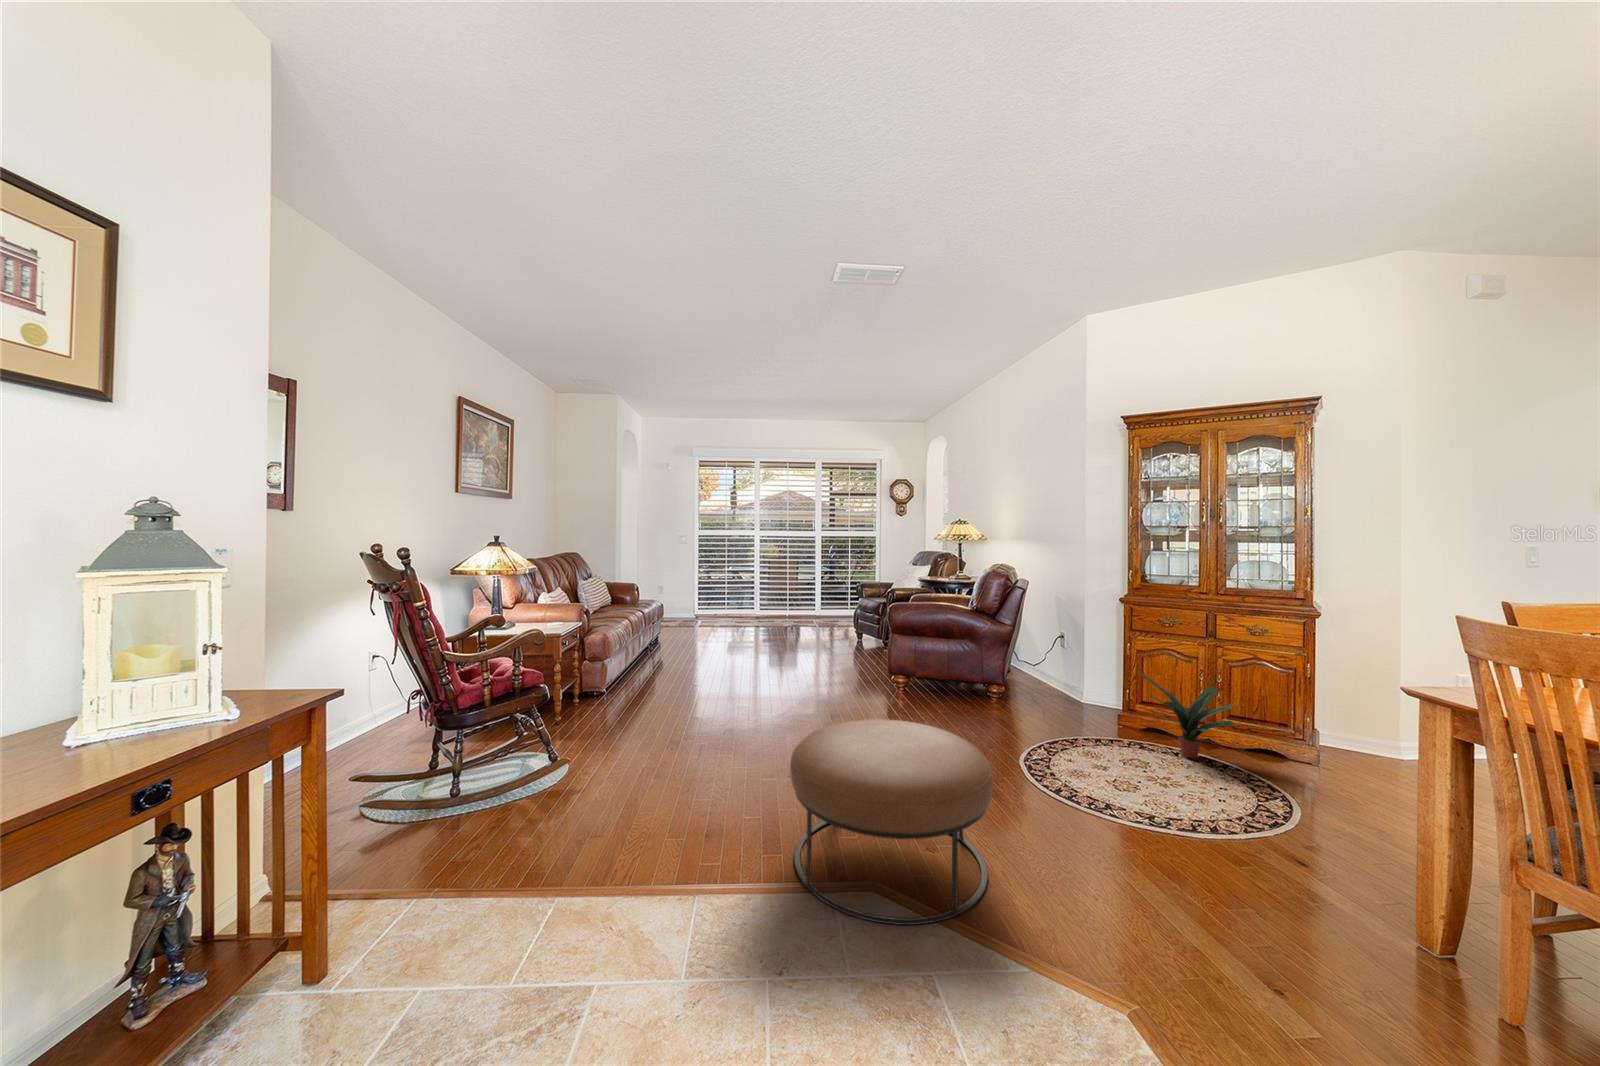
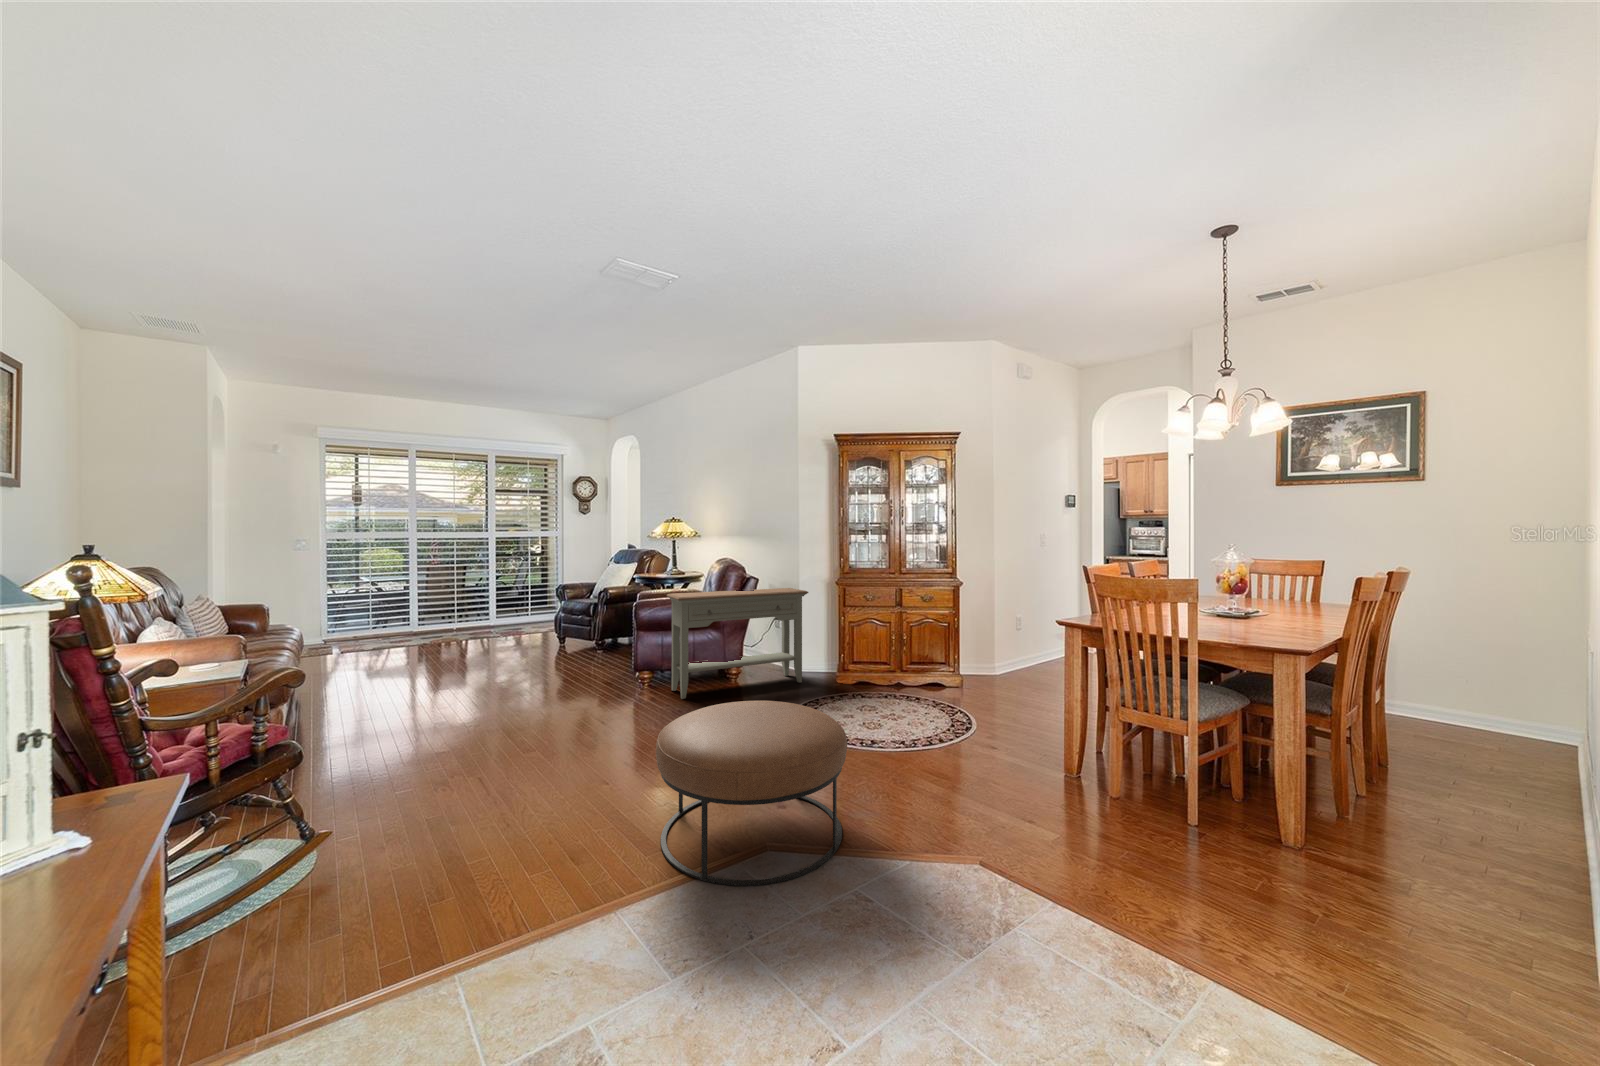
console table: none [918,599,1082,714] -> present [667,588,808,699]
potted plant: present [1140,674,1234,758] -> none [860,638,919,697]

